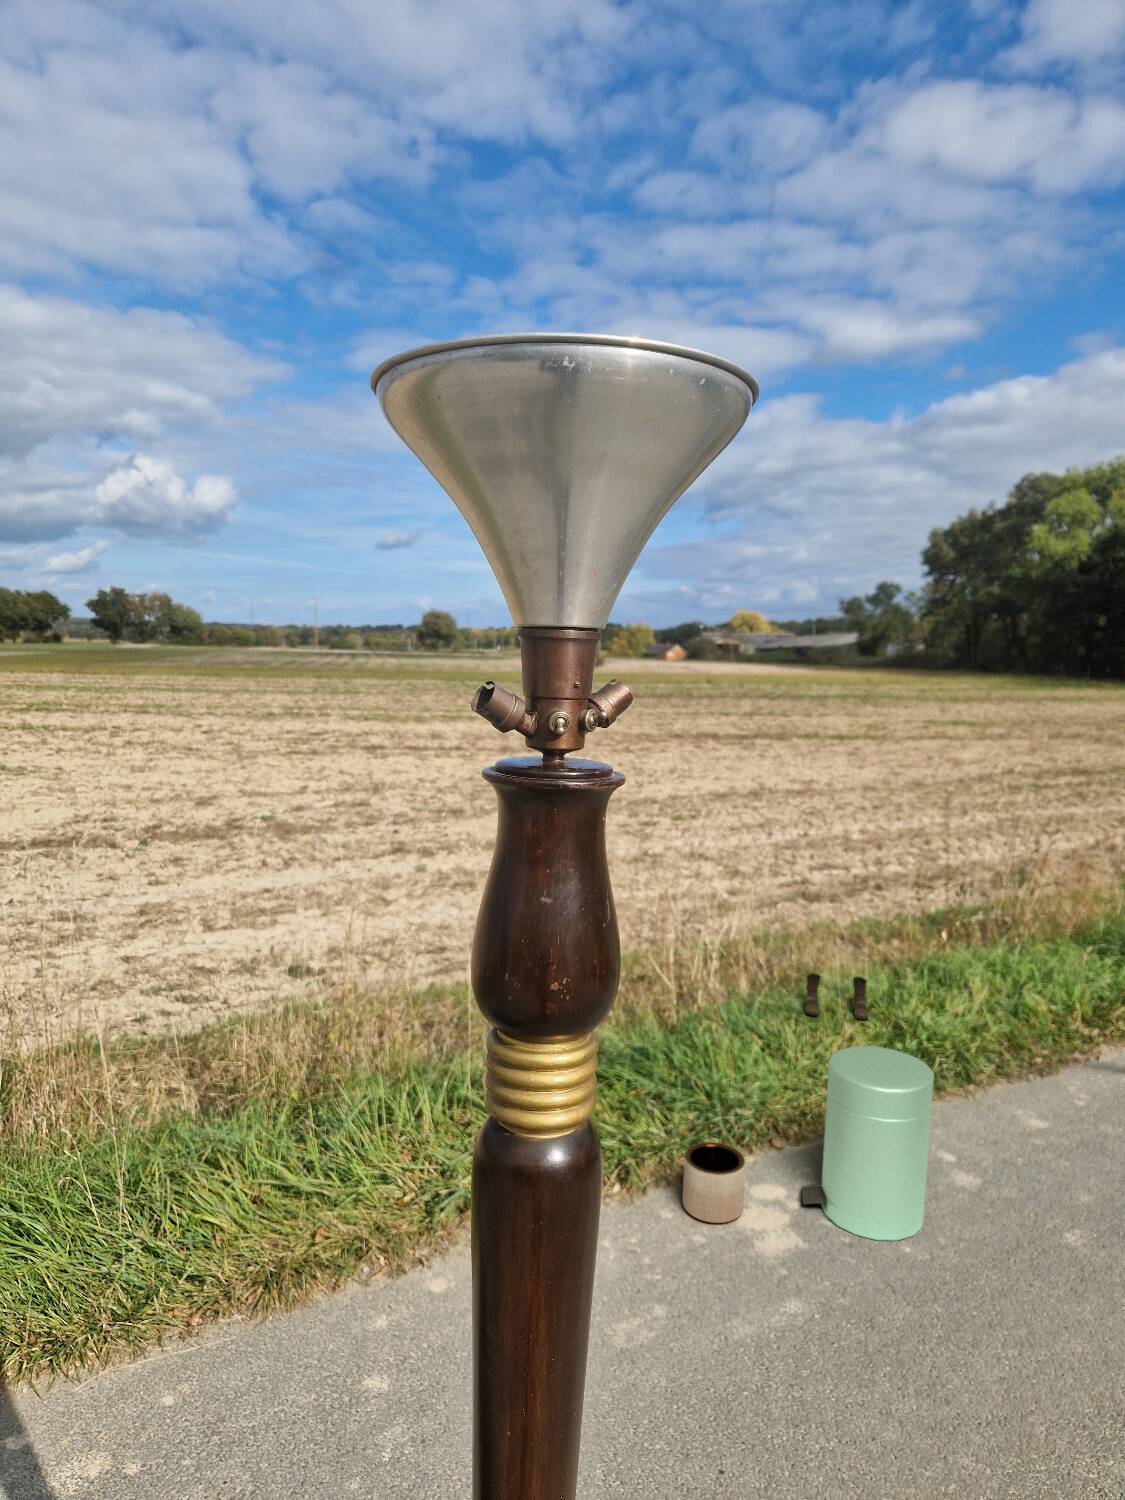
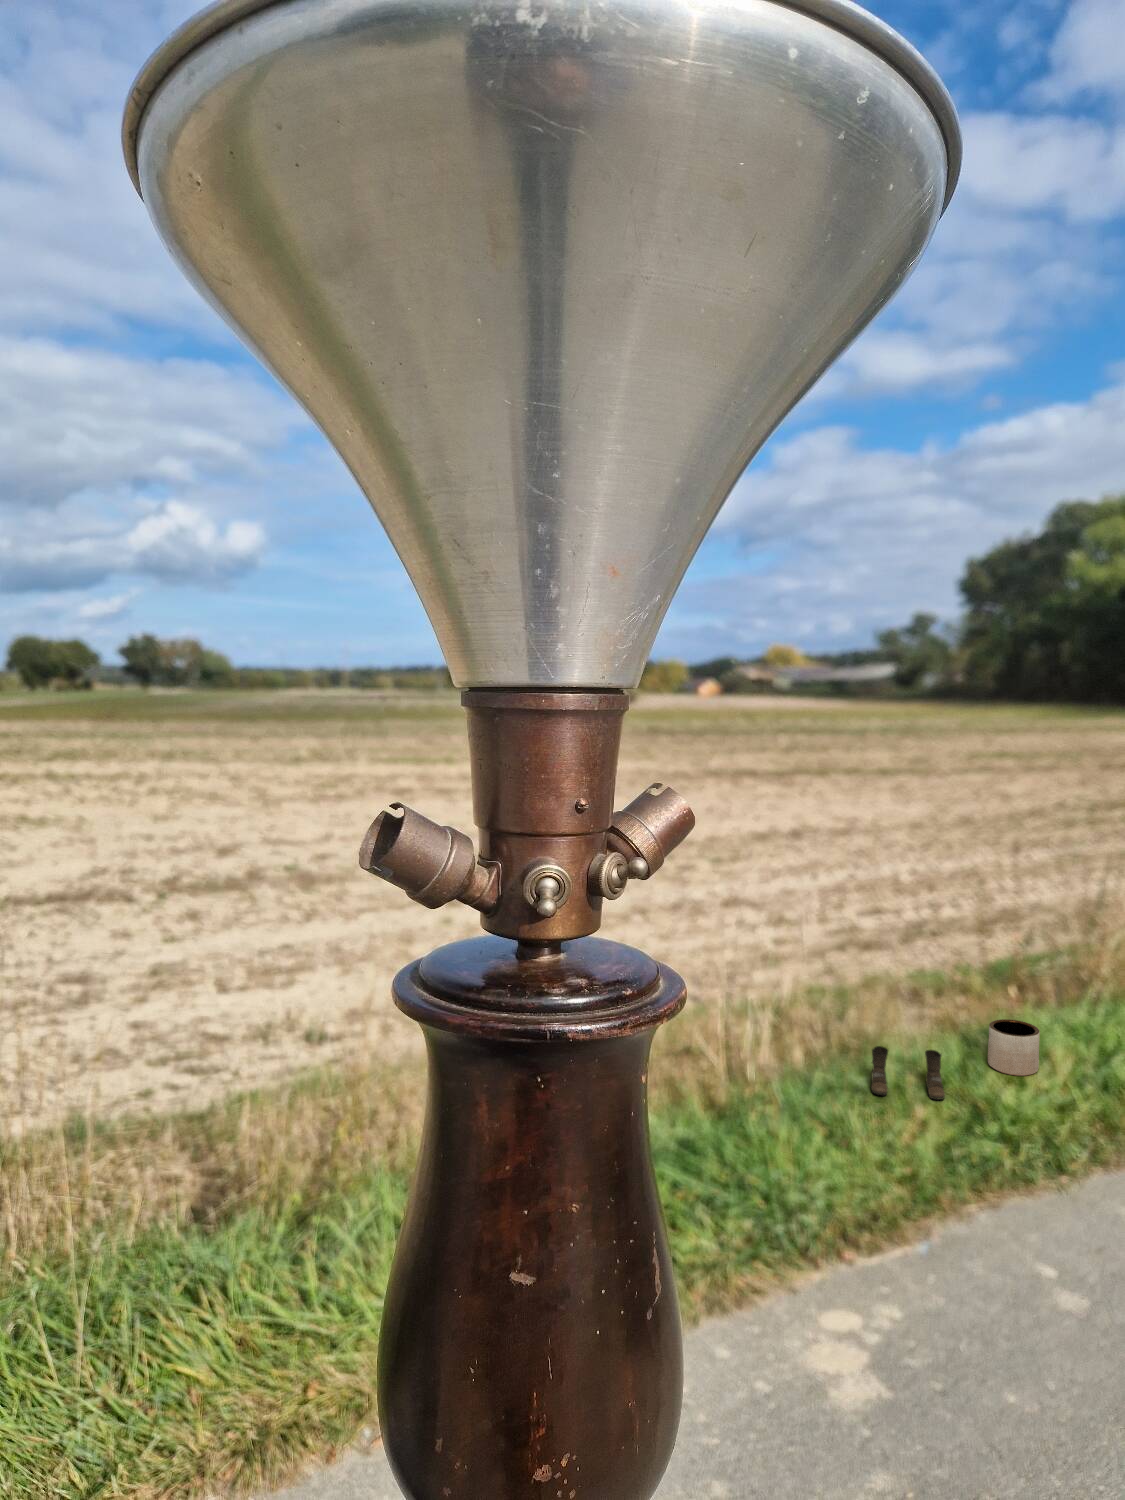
trash can: present [802,1046,934,1240] -> none [879,1147,1034,1386]
planter: present [682,1142,745,1223] -> present [988,1019,1040,1076]

